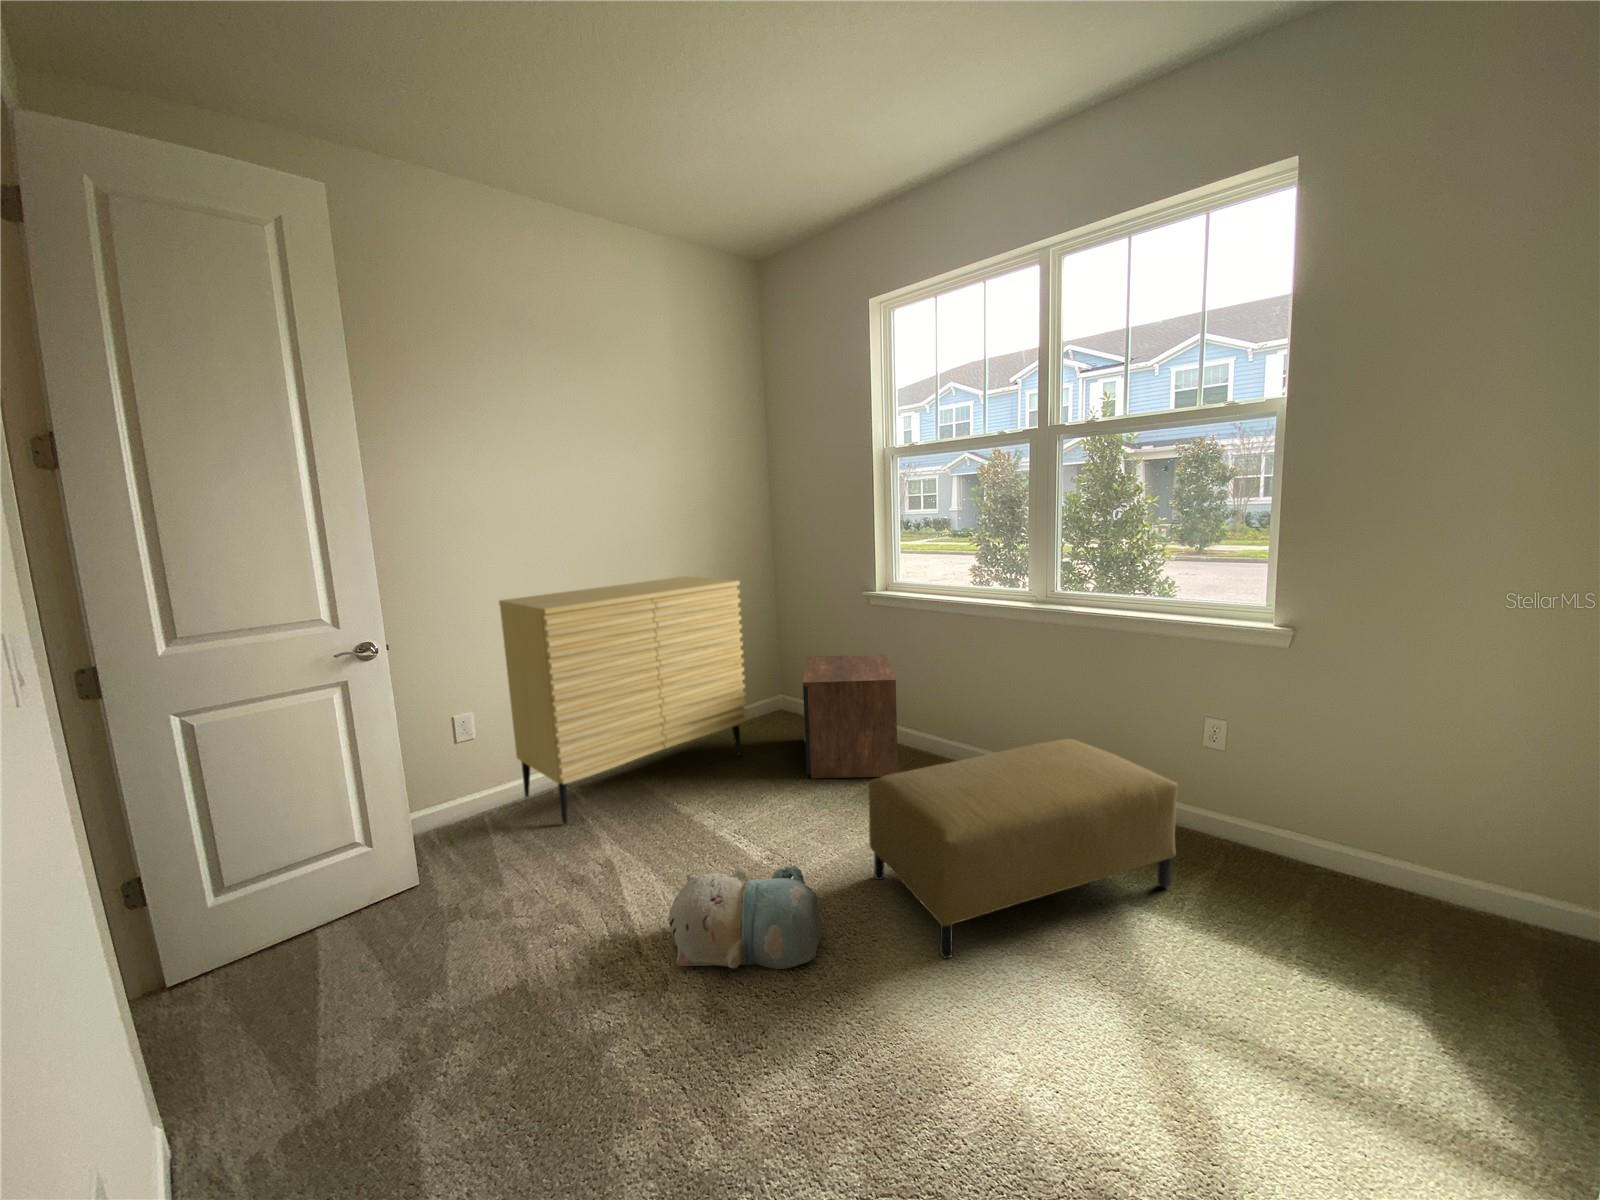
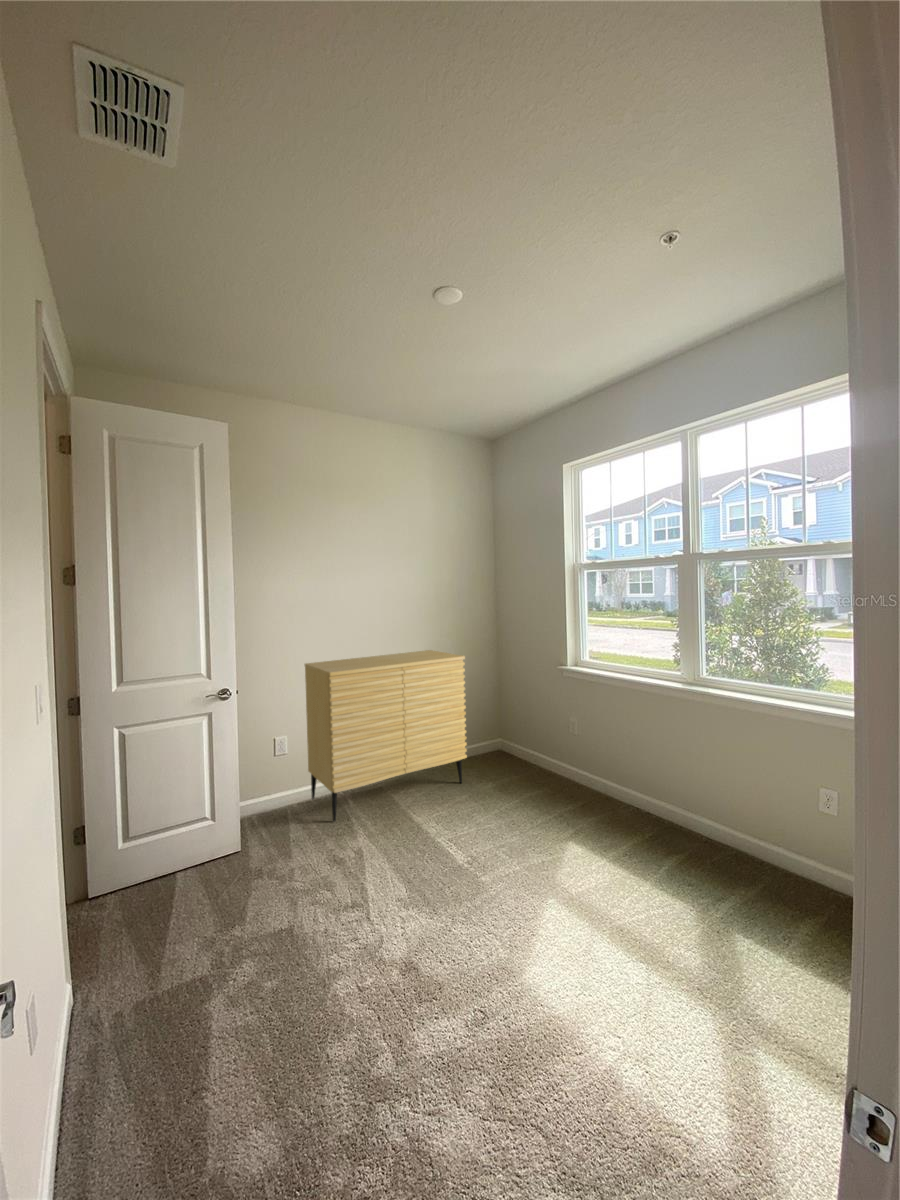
nightstand: present [802,654,898,778] -> none [505,713,575,811]
ottoman: present [869,739,1178,958] -> none [537,795,781,956]
plush toy: present [668,865,823,969] -> none [388,866,493,945]

